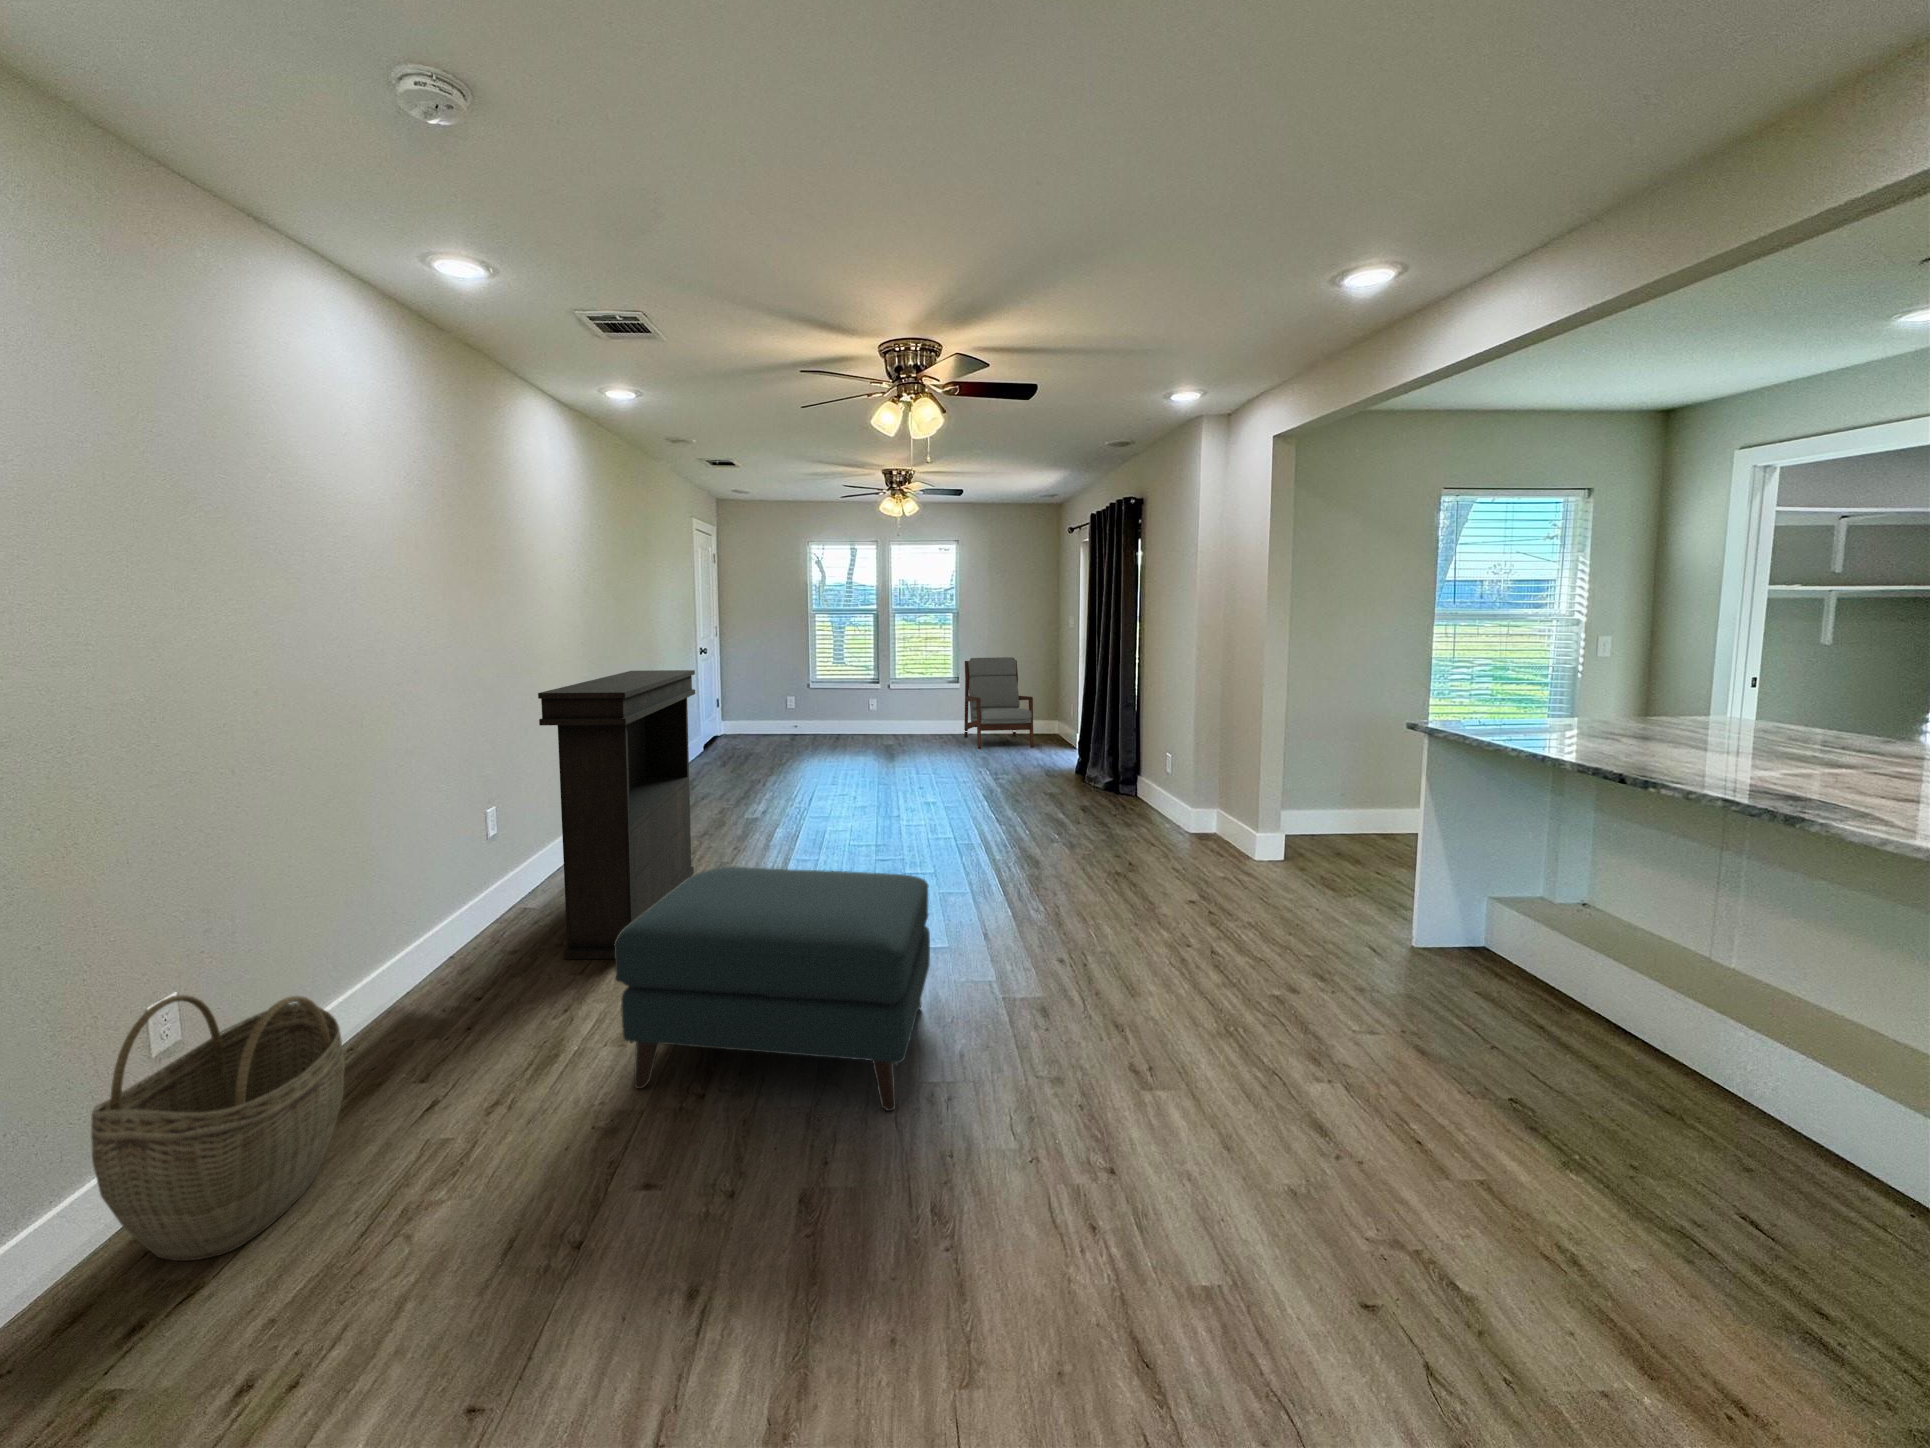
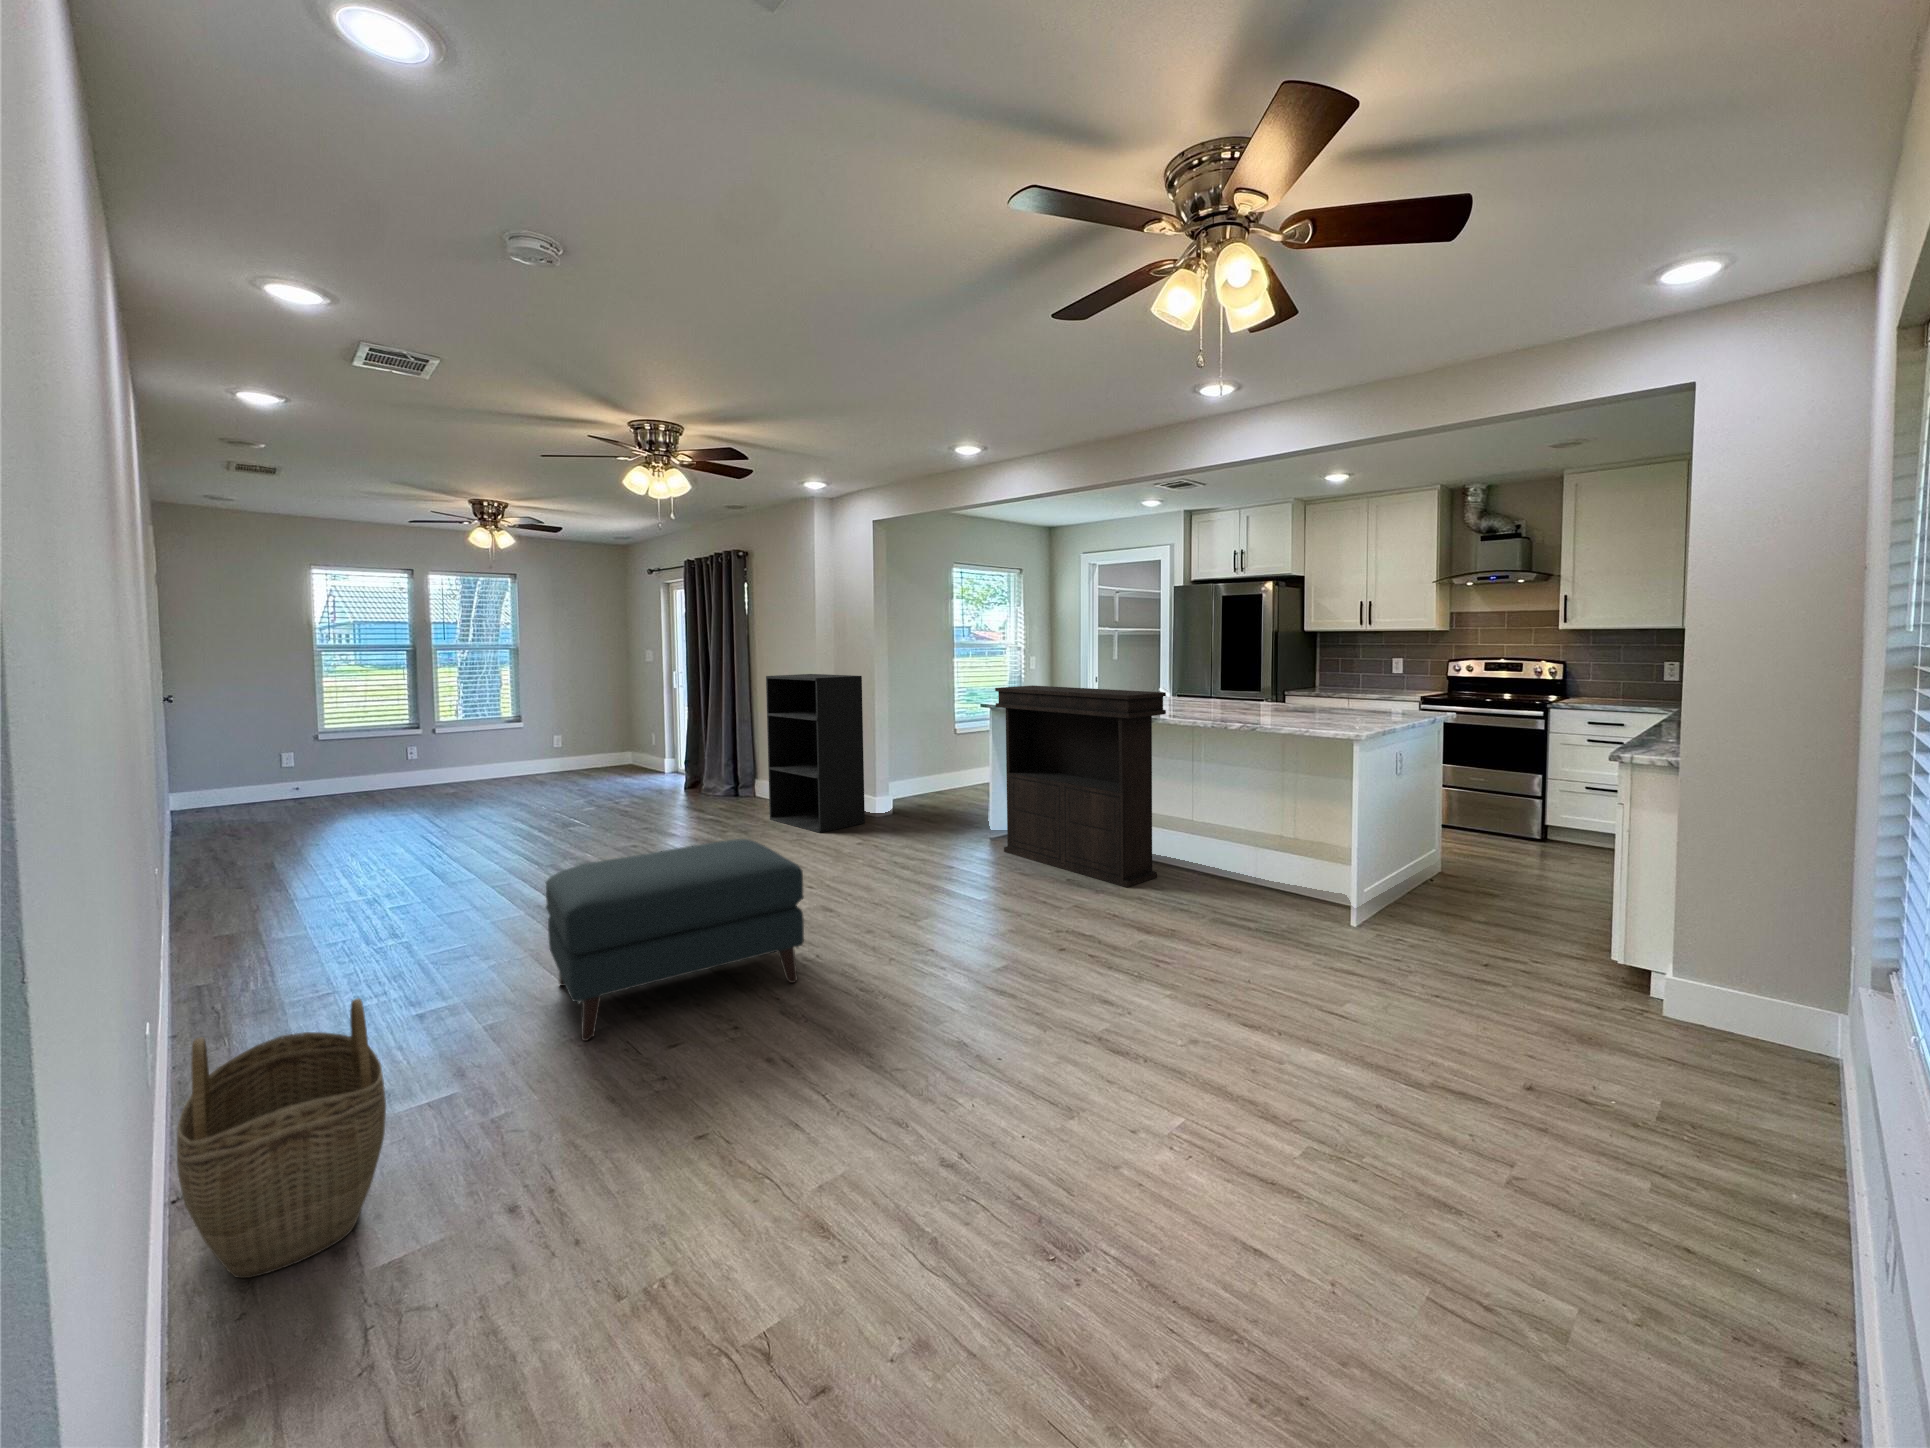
bookshelf: none [1119,652,1235,863] -> present [766,674,865,833]
armchair: present [964,657,1034,749] -> none [531,692,624,785]
console table: present [538,670,695,959] -> present [995,685,1166,887]

